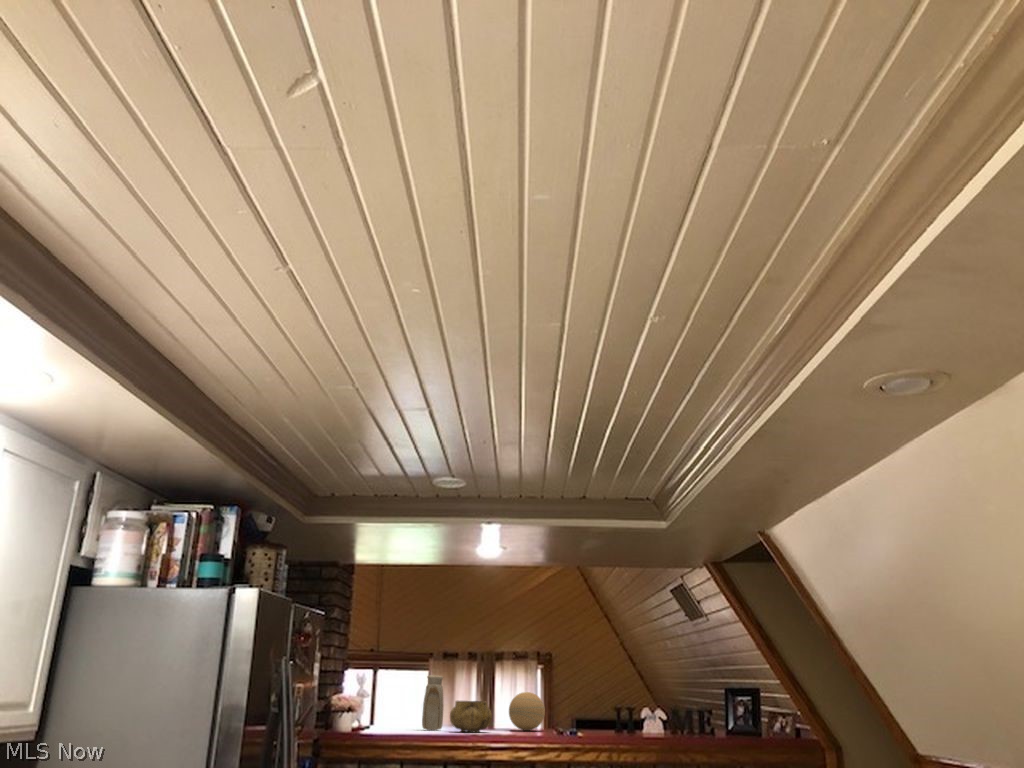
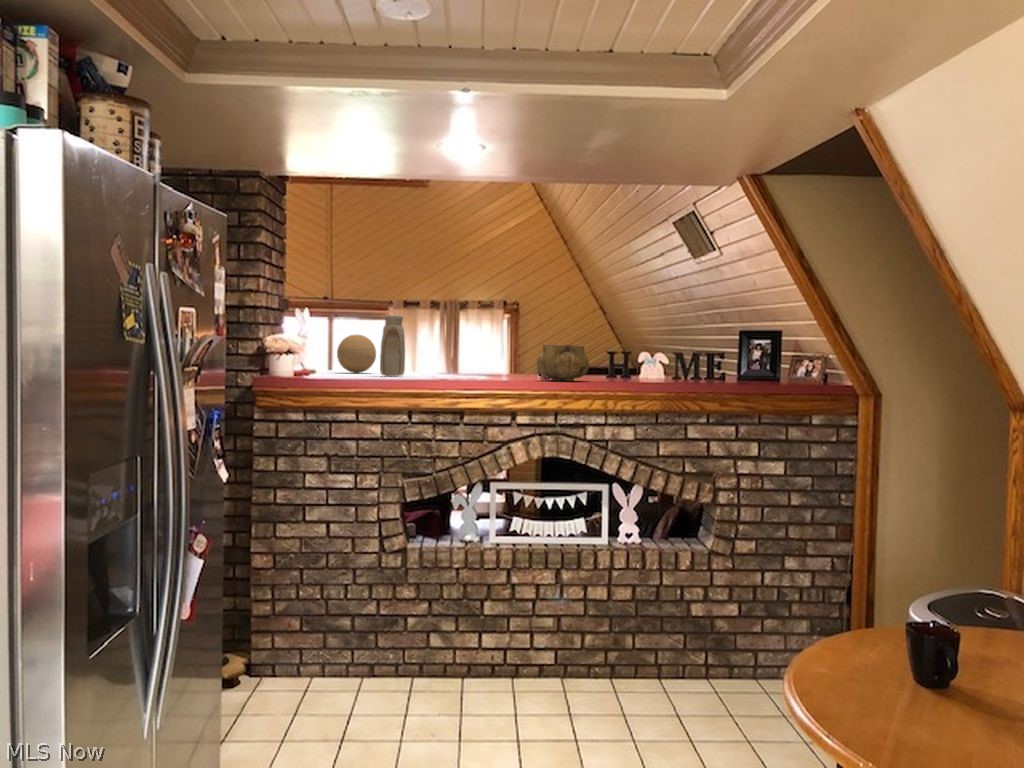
decorative orb: present [509,692,545,731] -> present [337,335,376,373]
decorative bowl: present [450,701,492,732] -> present [537,344,589,381]

